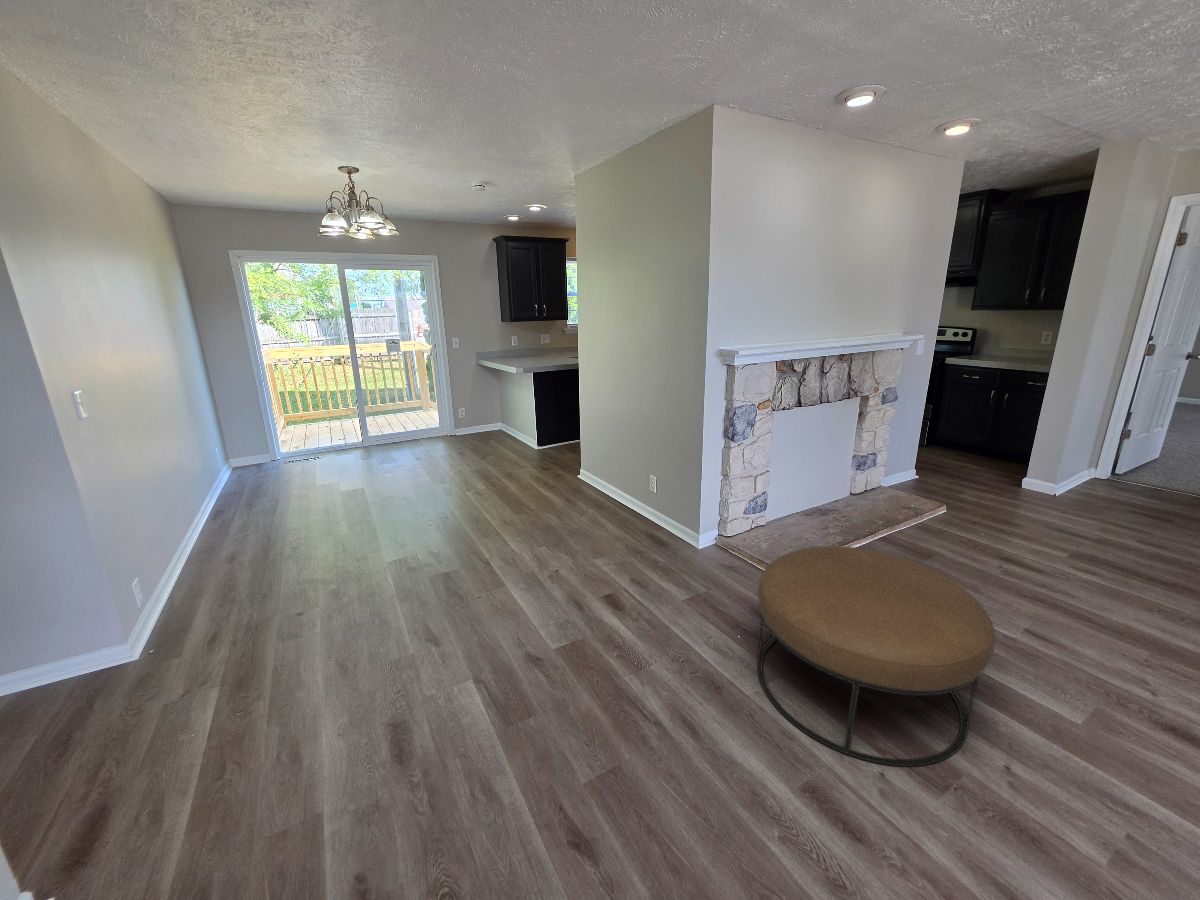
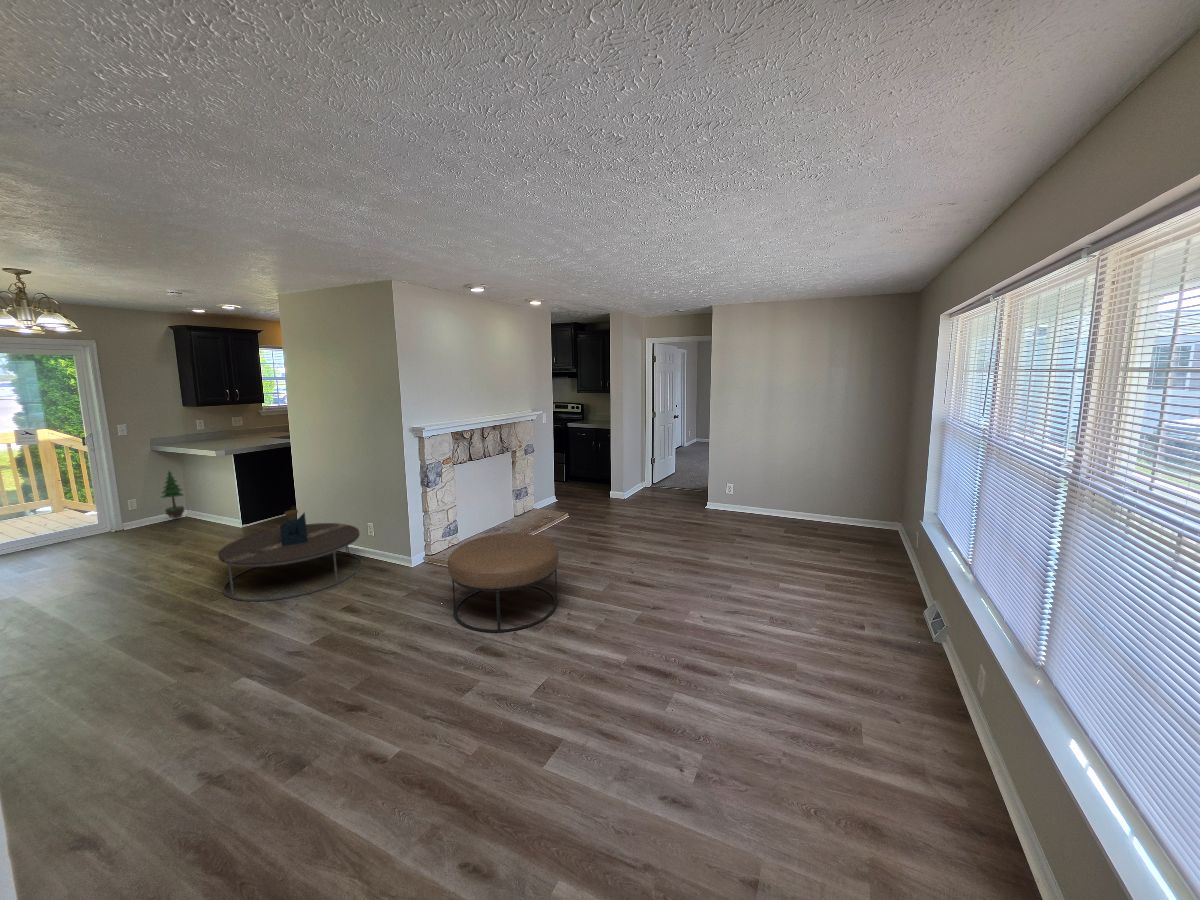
potted tree: none [480,385,498,433] -> present [162,471,184,519]
coffee table: none [492,448,639,559] -> present [218,510,362,601]

